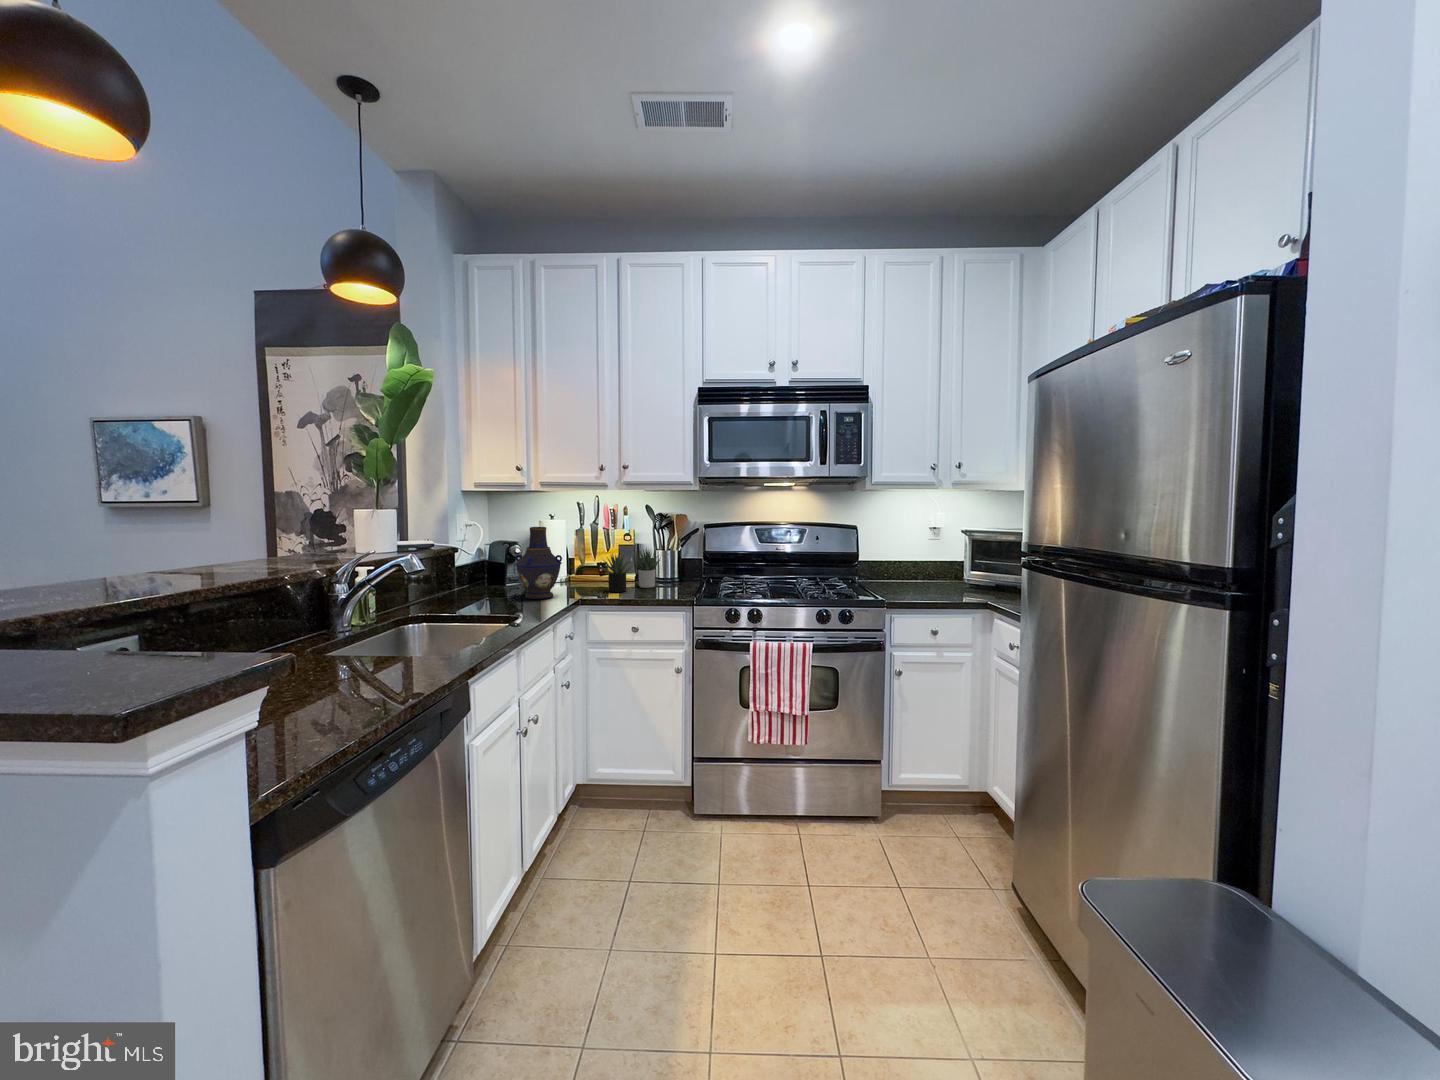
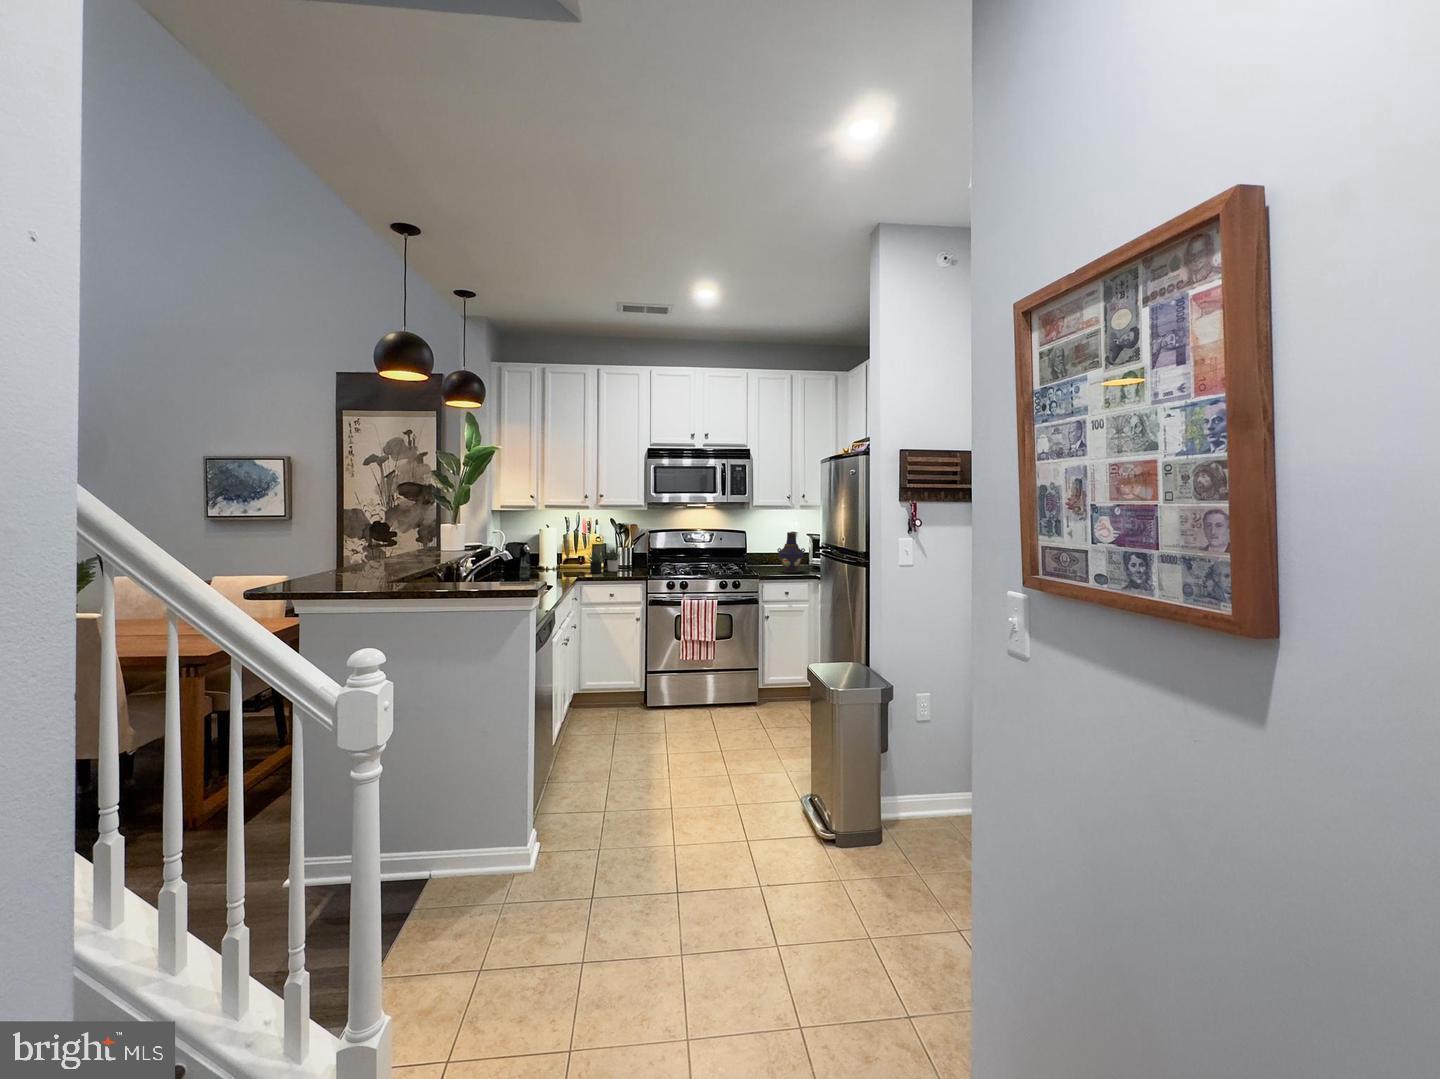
vase: present [515,527,562,599] -> present [777,532,805,573]

